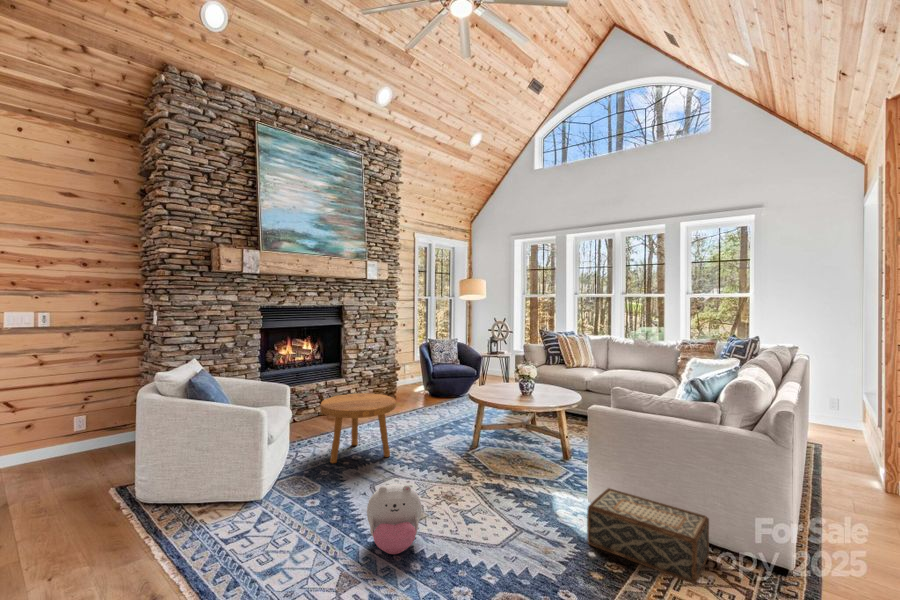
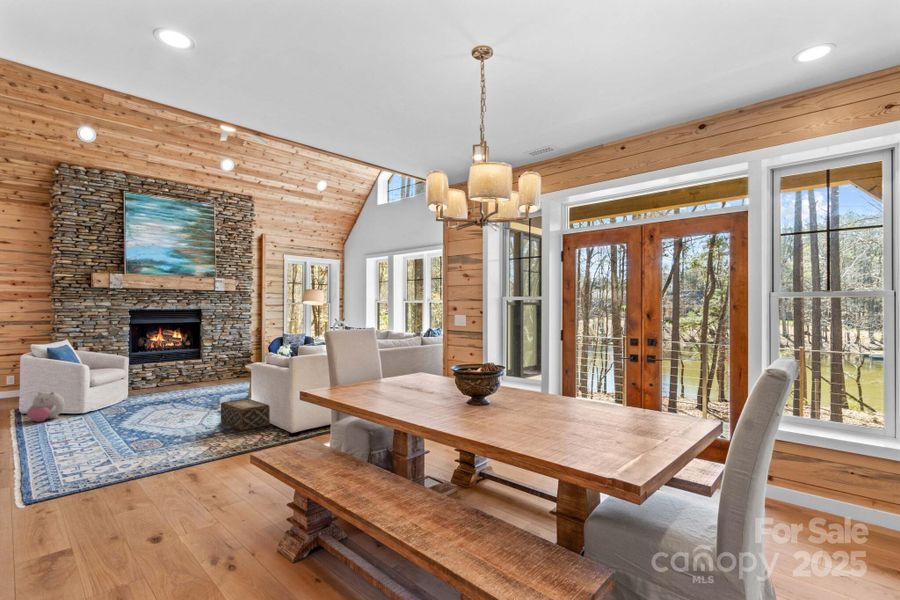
footstool: present [320,393,396,463] -> none [141,363,194,400]
plush toy: present [367,484,422,554] -> present [27,392,65,422]

